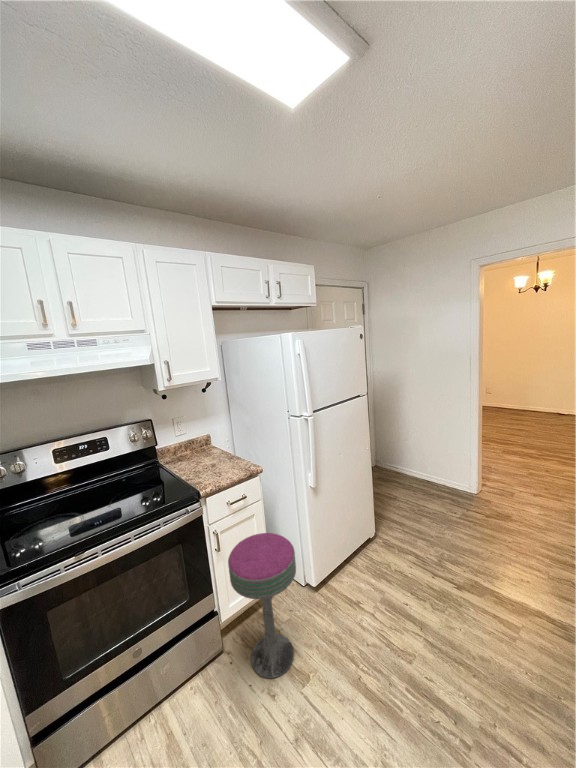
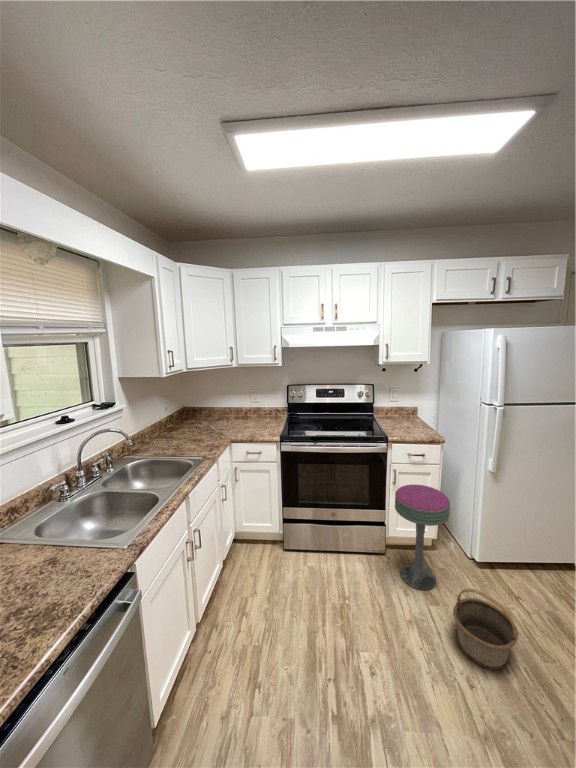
basket: none [336,640,404,732] -> present [453,589,518,670]

